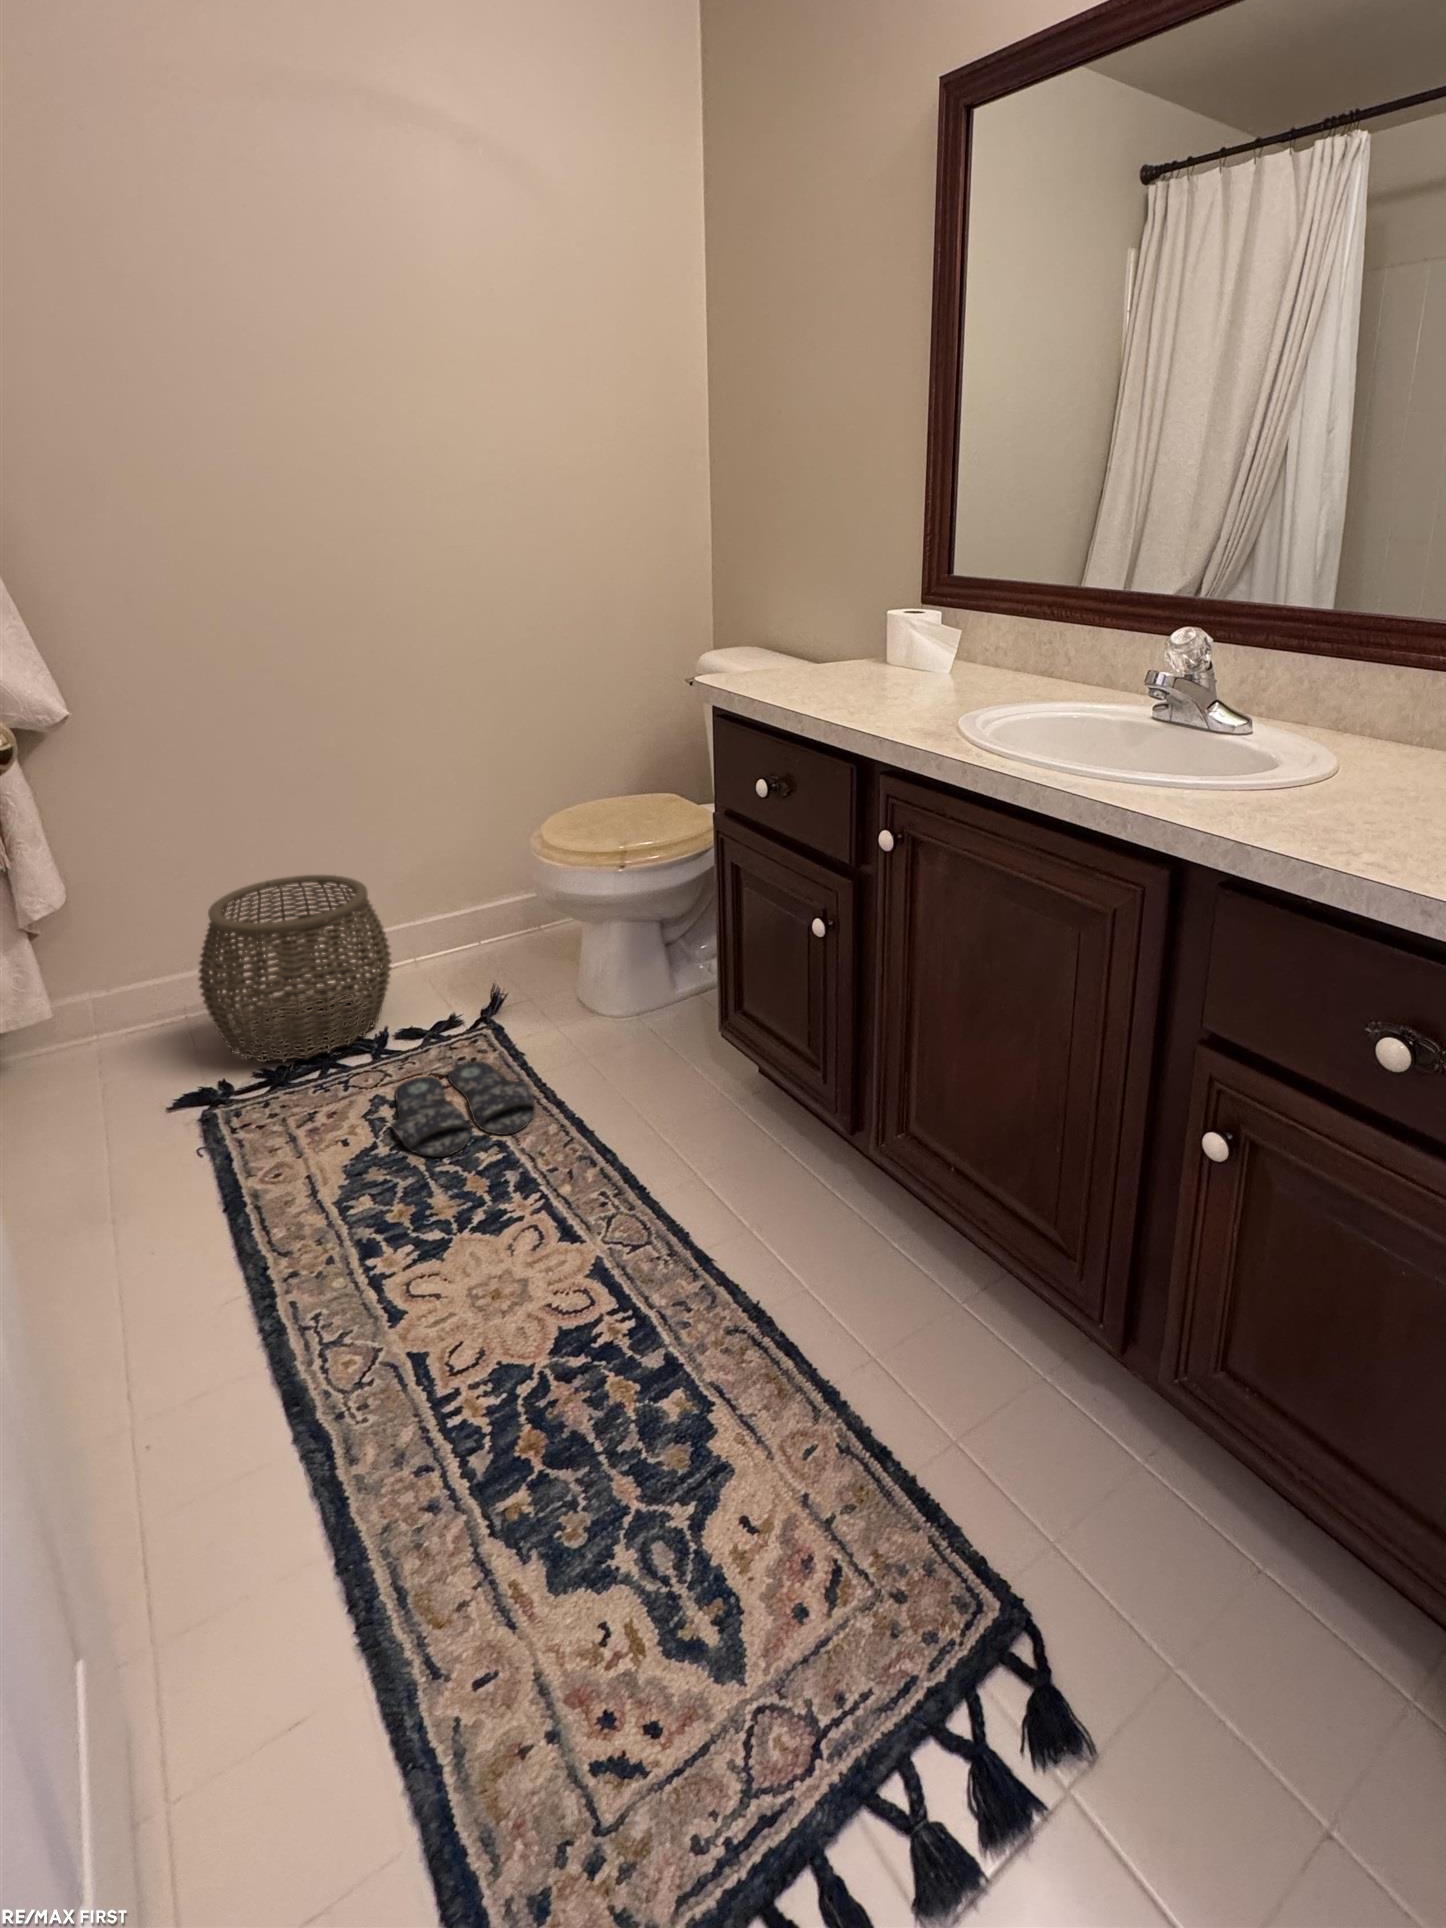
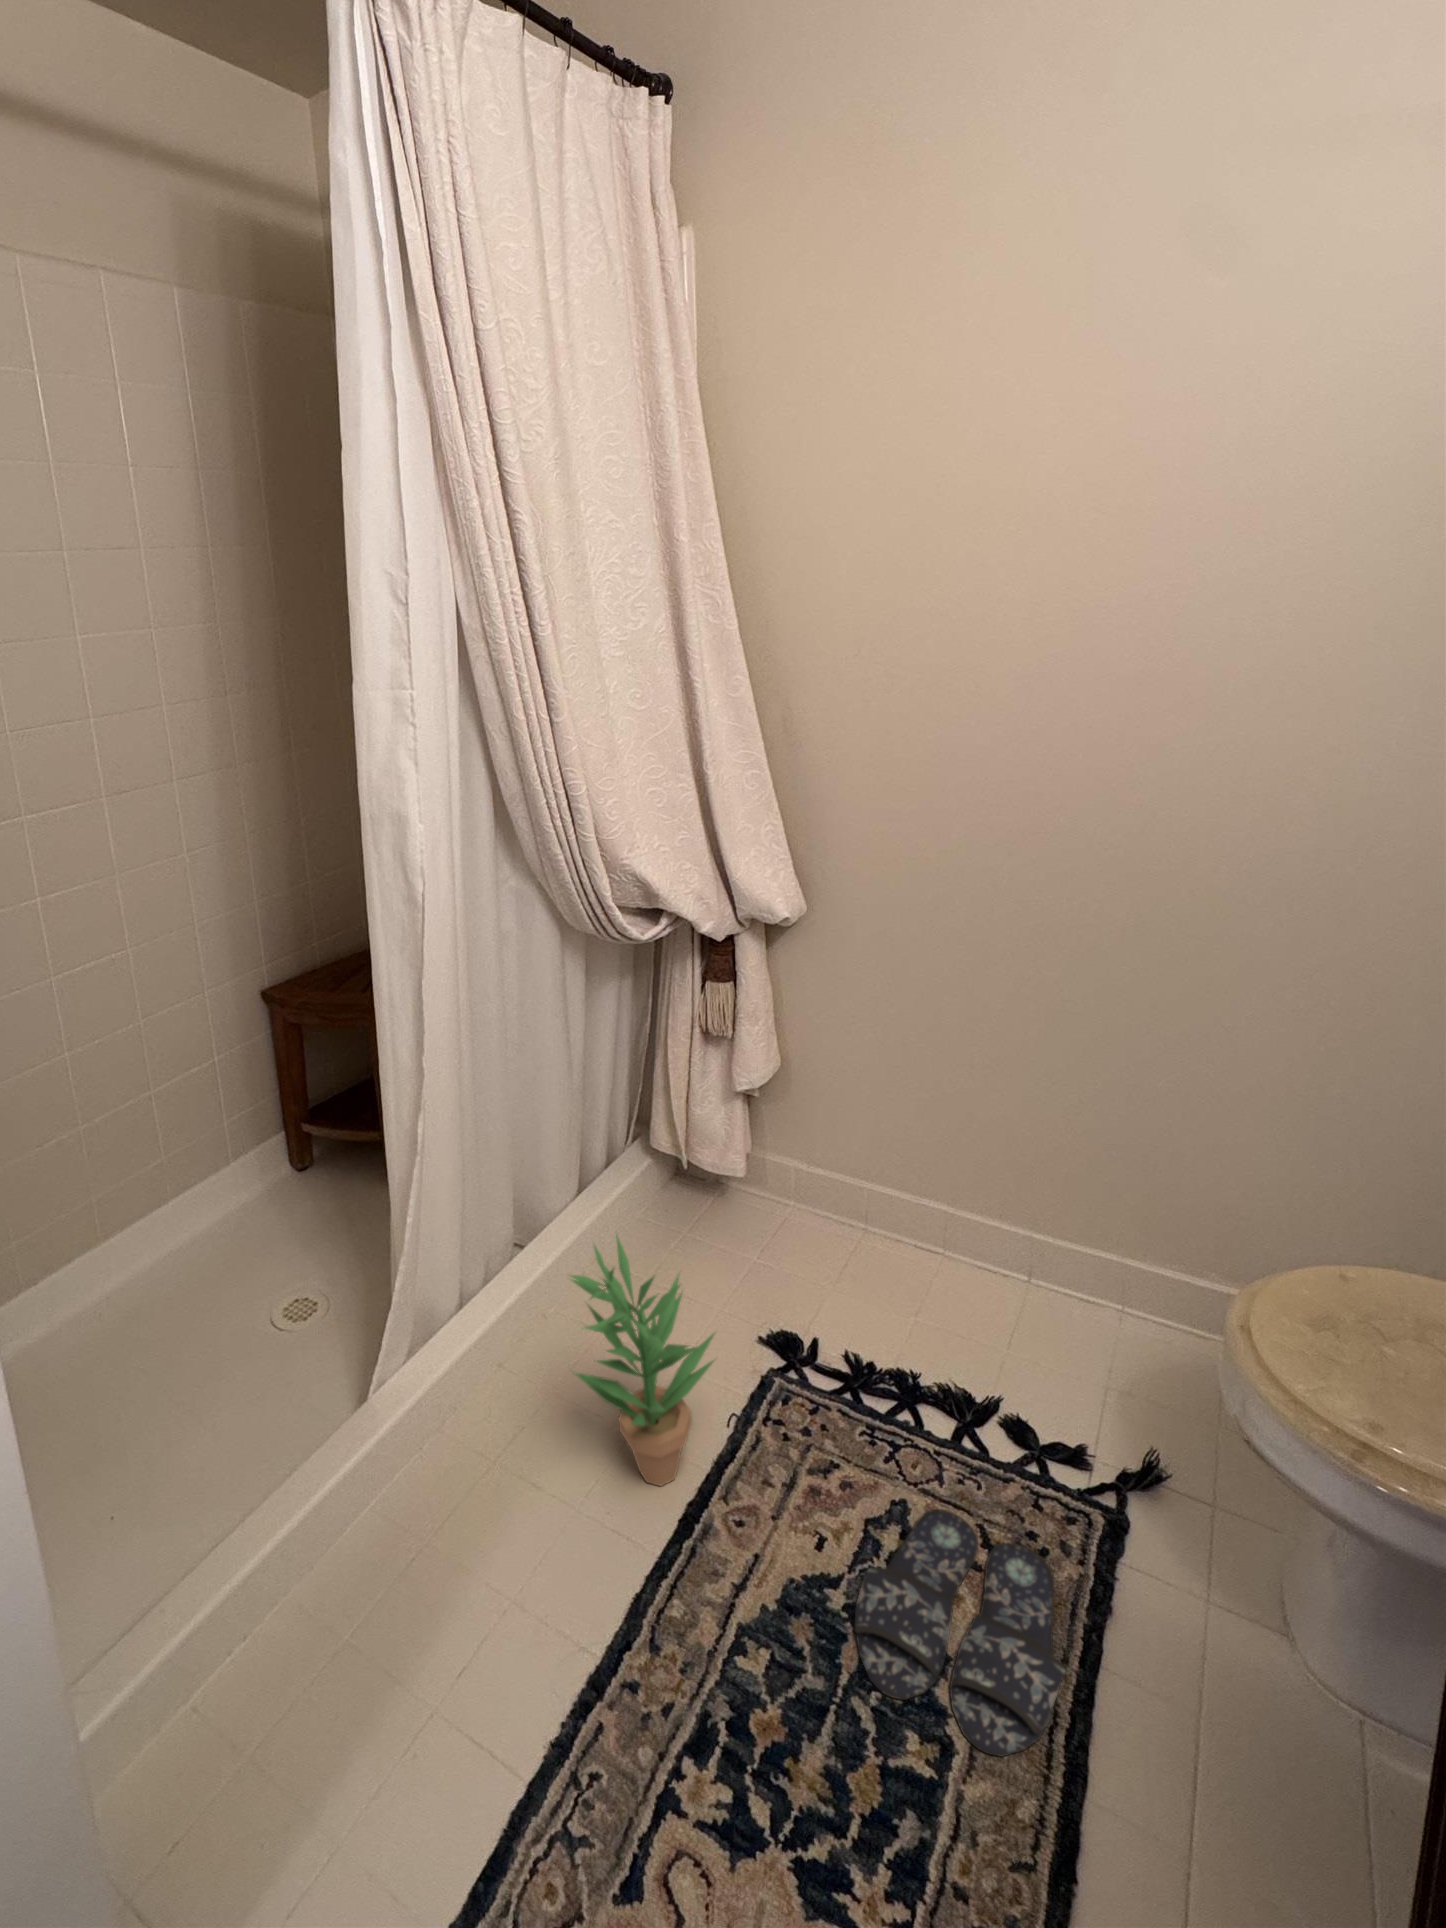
woven basket: present [198,875,392,1062] -> none [823,1140,1037,1395]
potted plant: none [48,987,217,1217] -> present [569,1236,714,1486]

